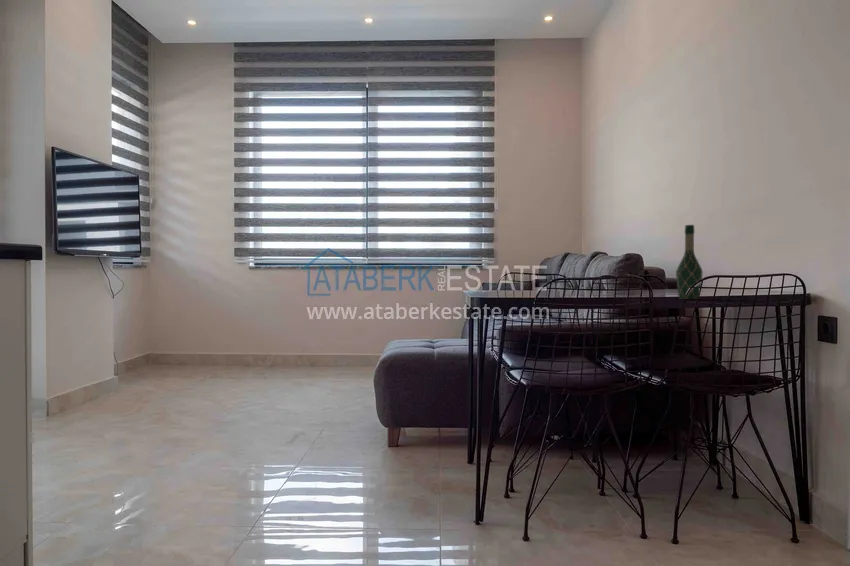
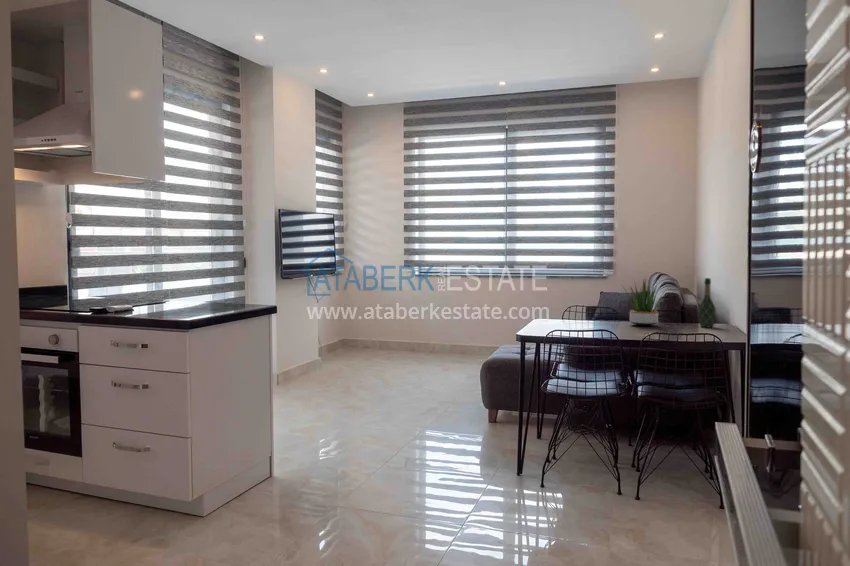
potted plant: none [559,225,640,300] -> present [627,281,662,326]

